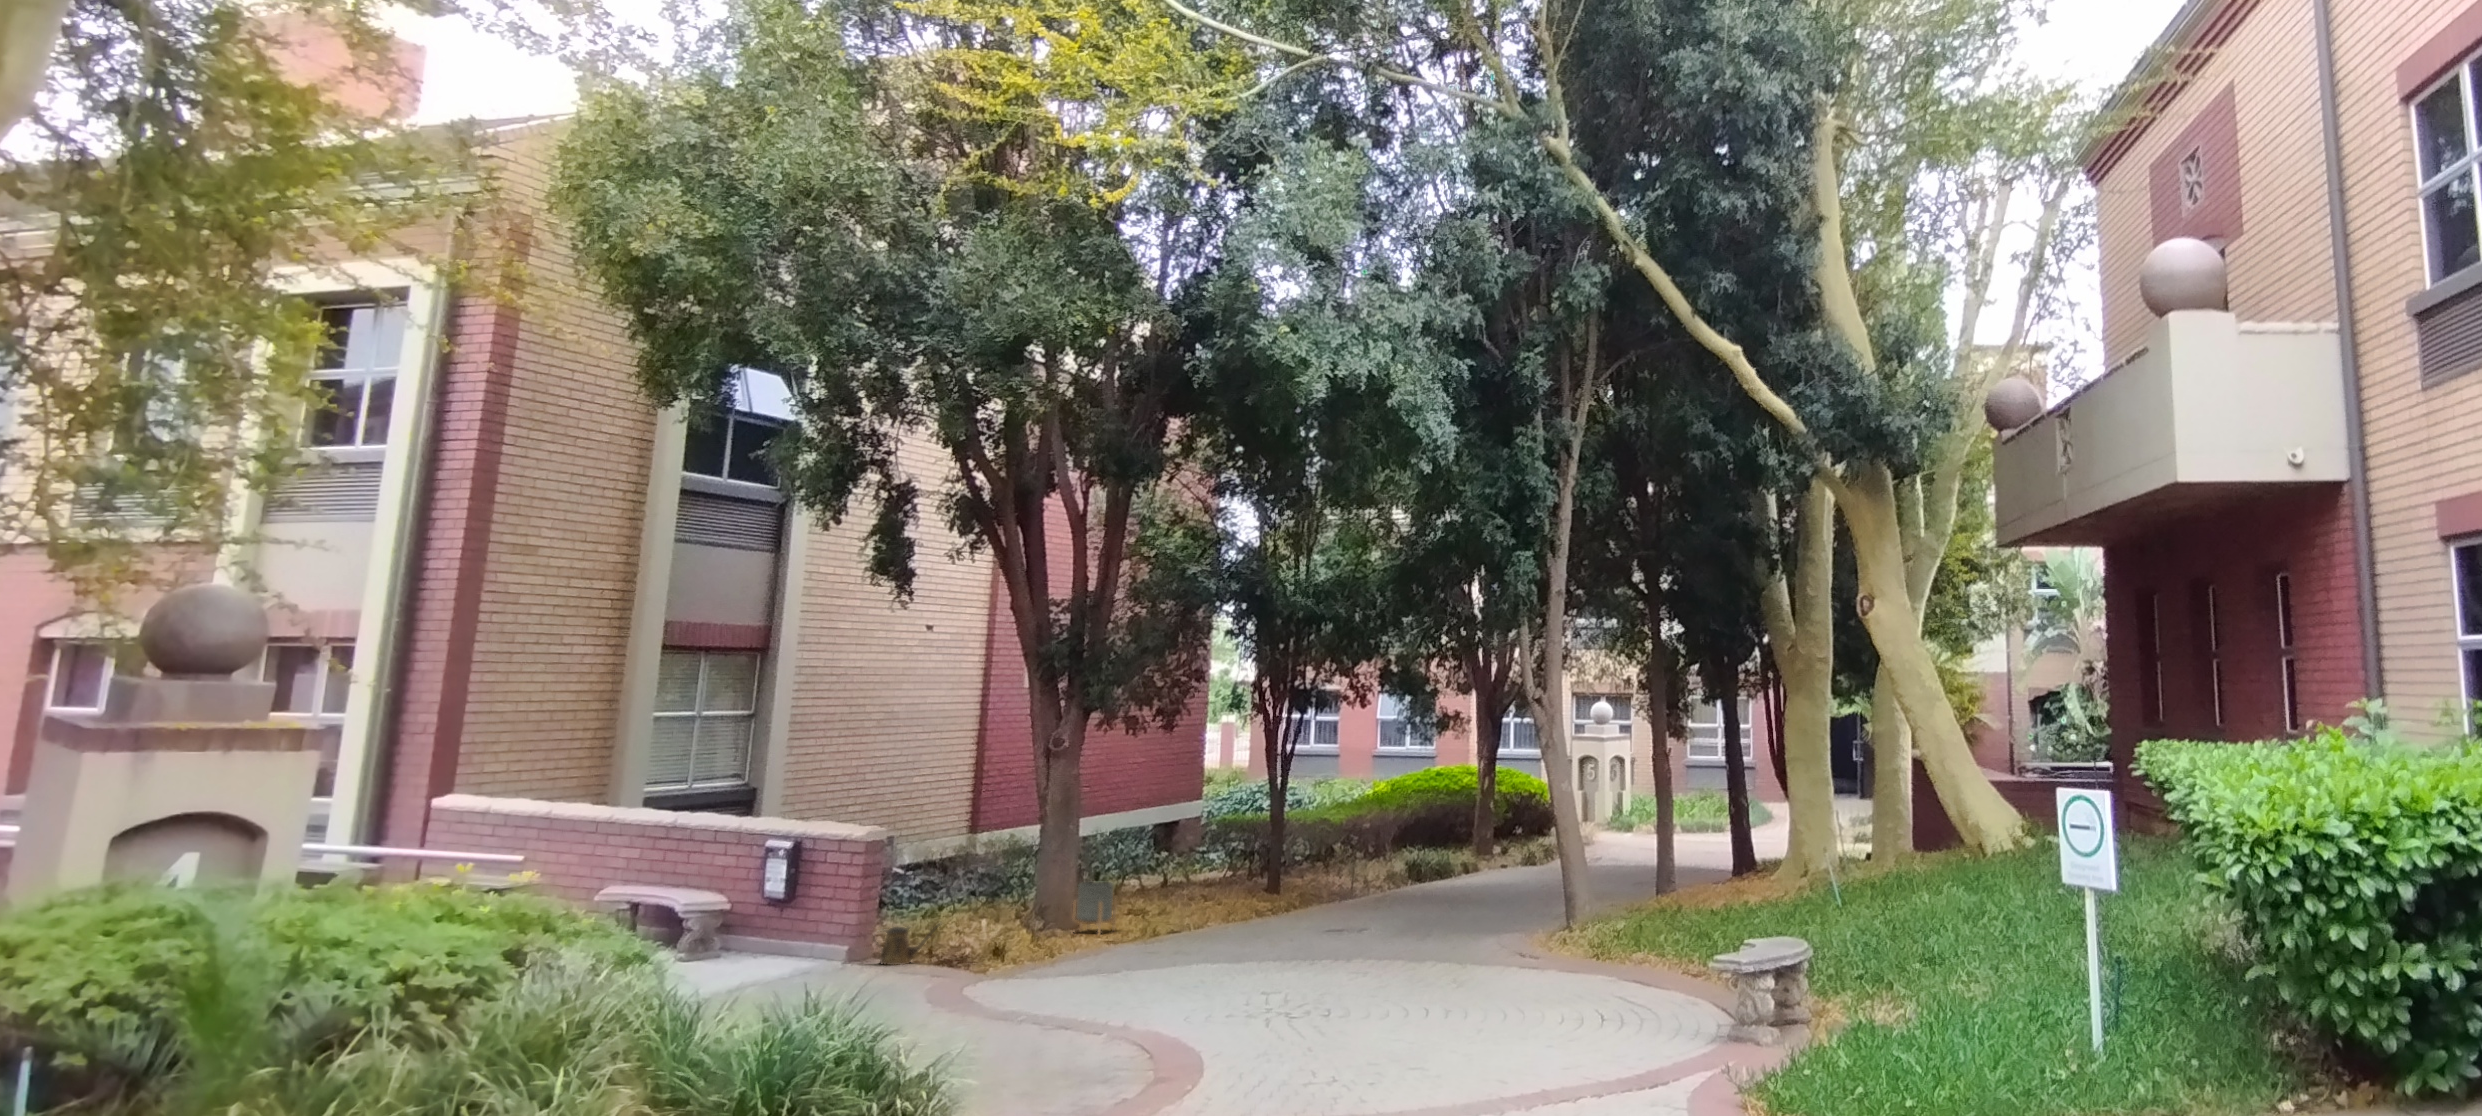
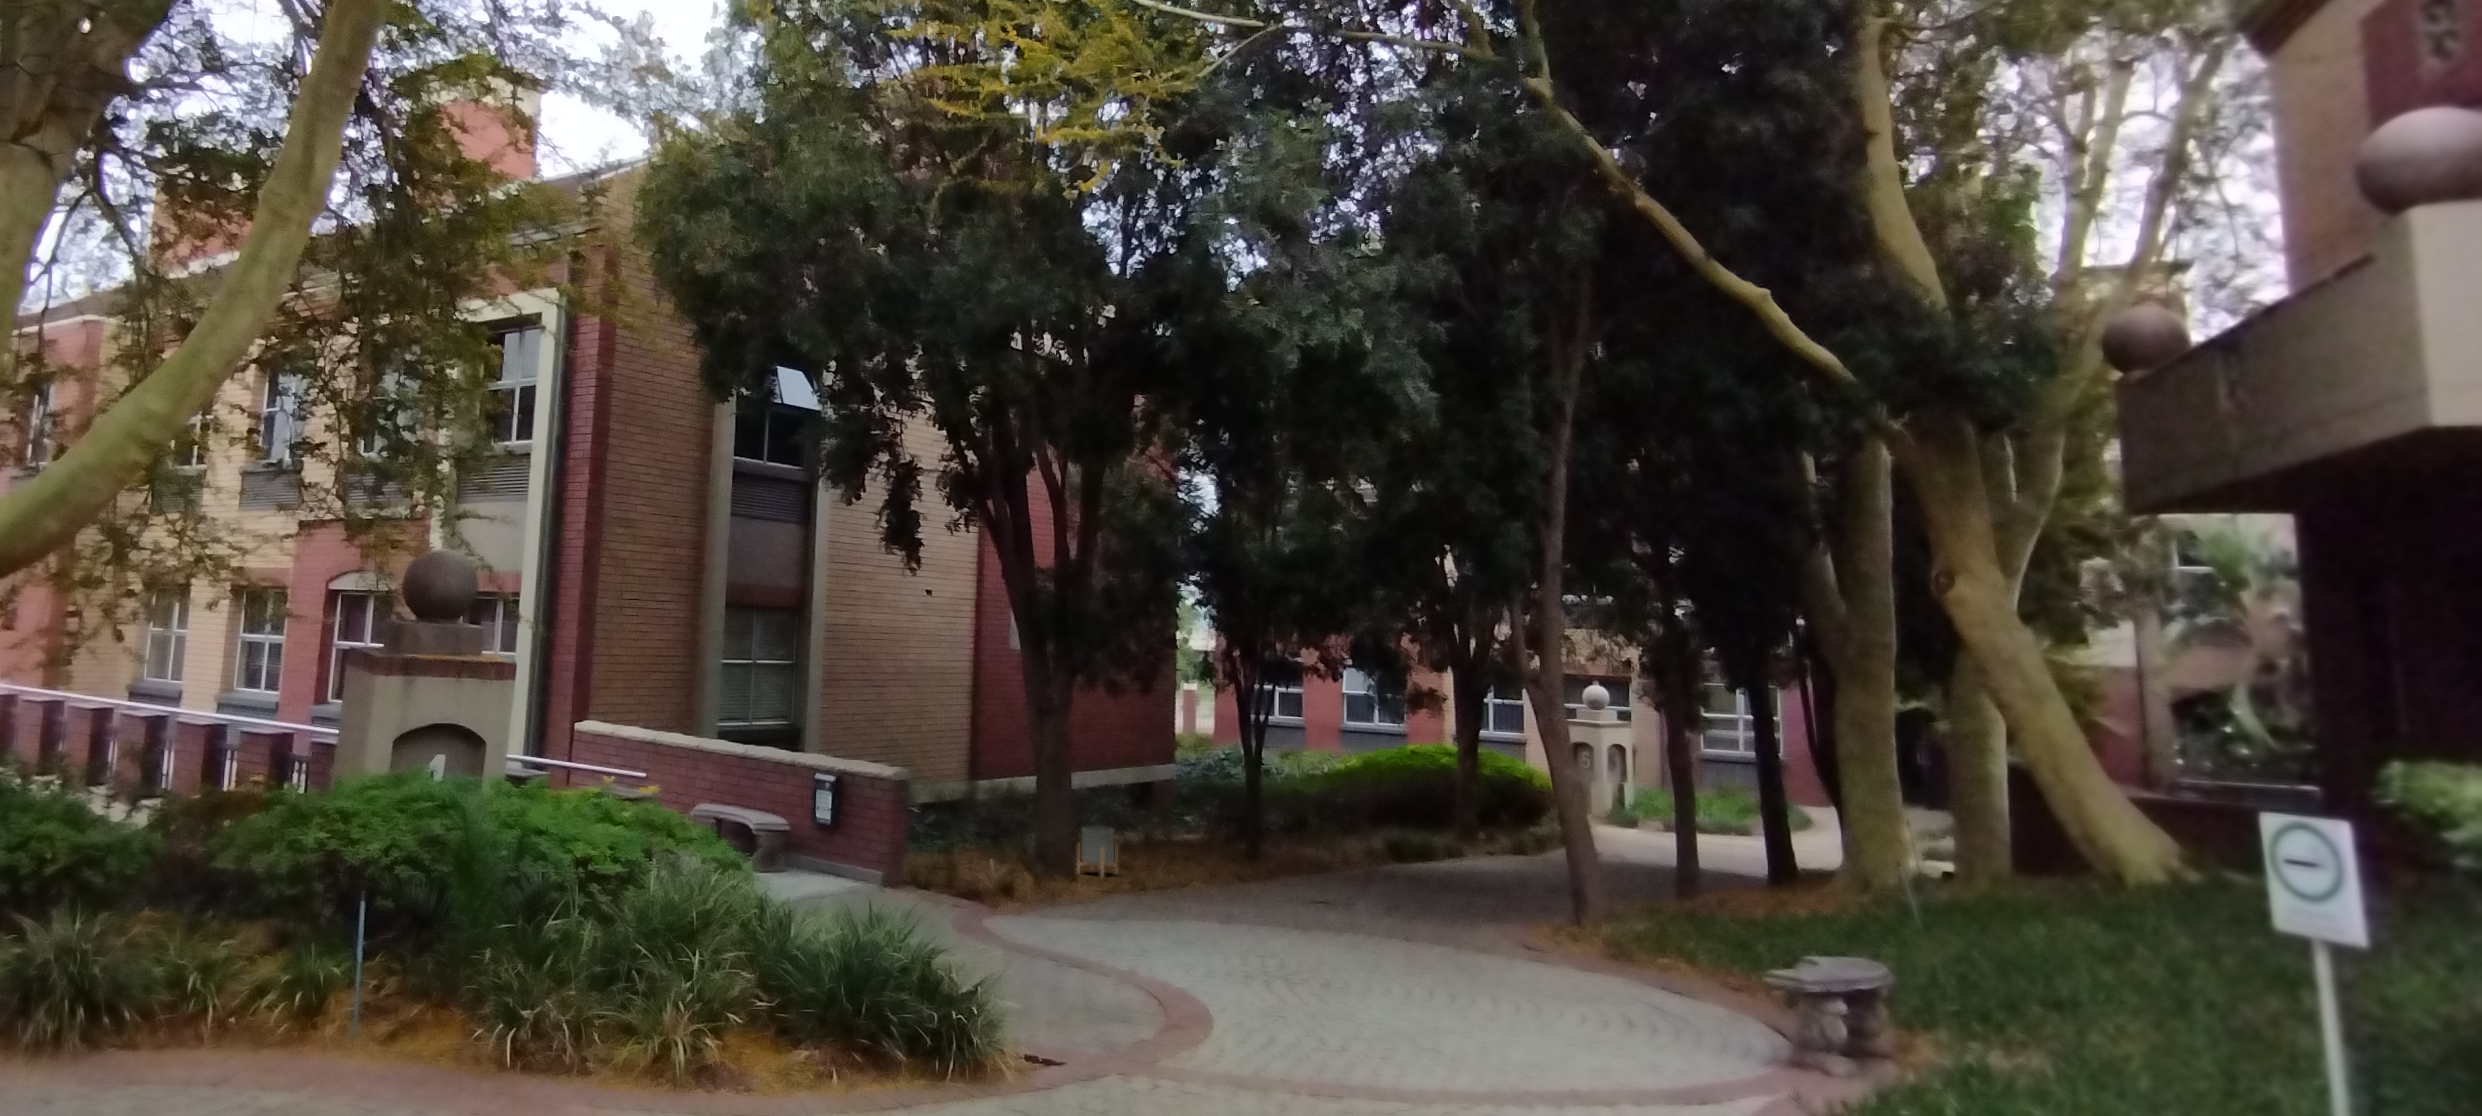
watering can: present [880,926,937,965] -> none [899,854,958,889]

